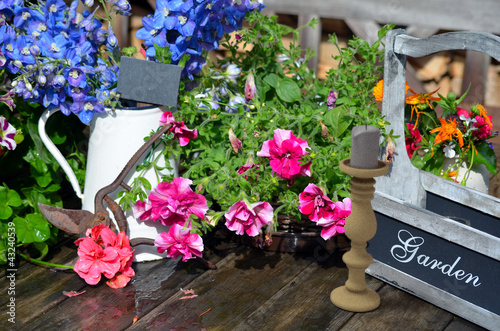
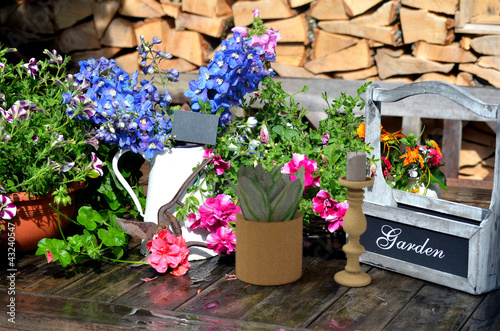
potted plant: none [179,134,294,305] -> present [223,163,305,285]

